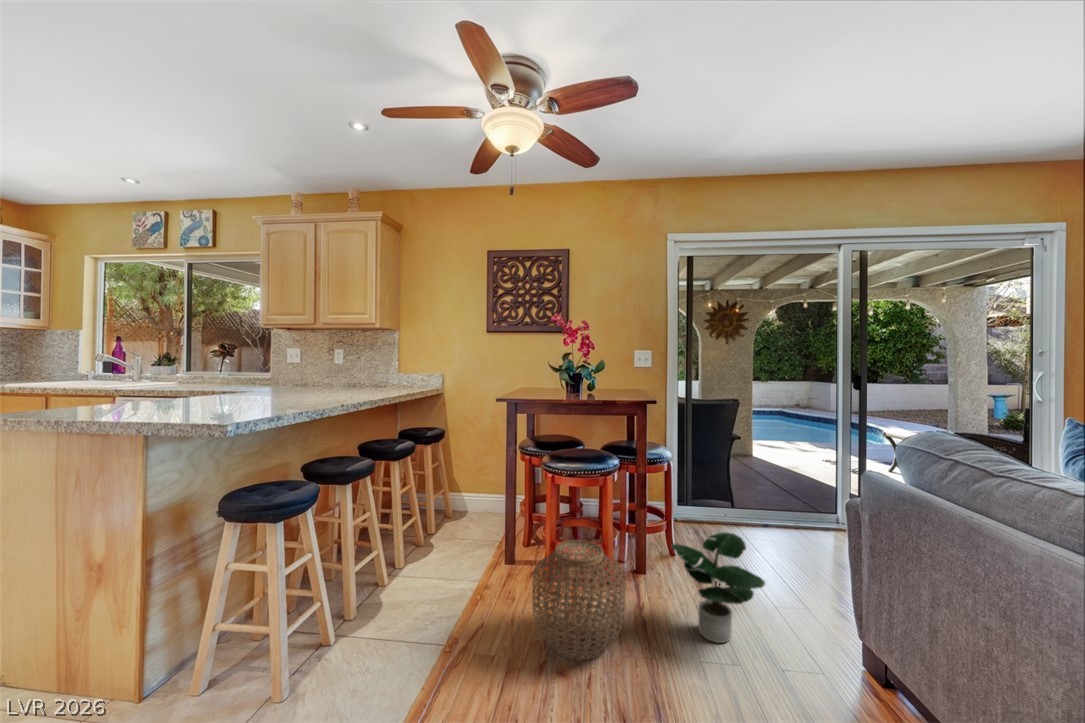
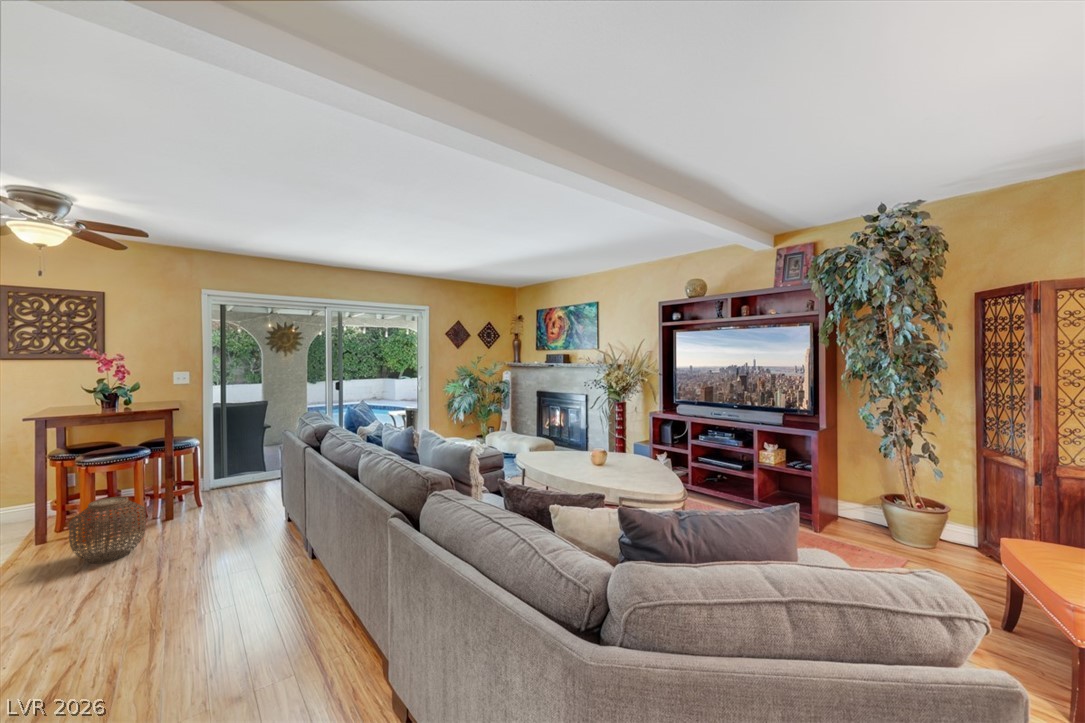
potted plant: present [672,532,766,643] -> none [182,476,237,532]

